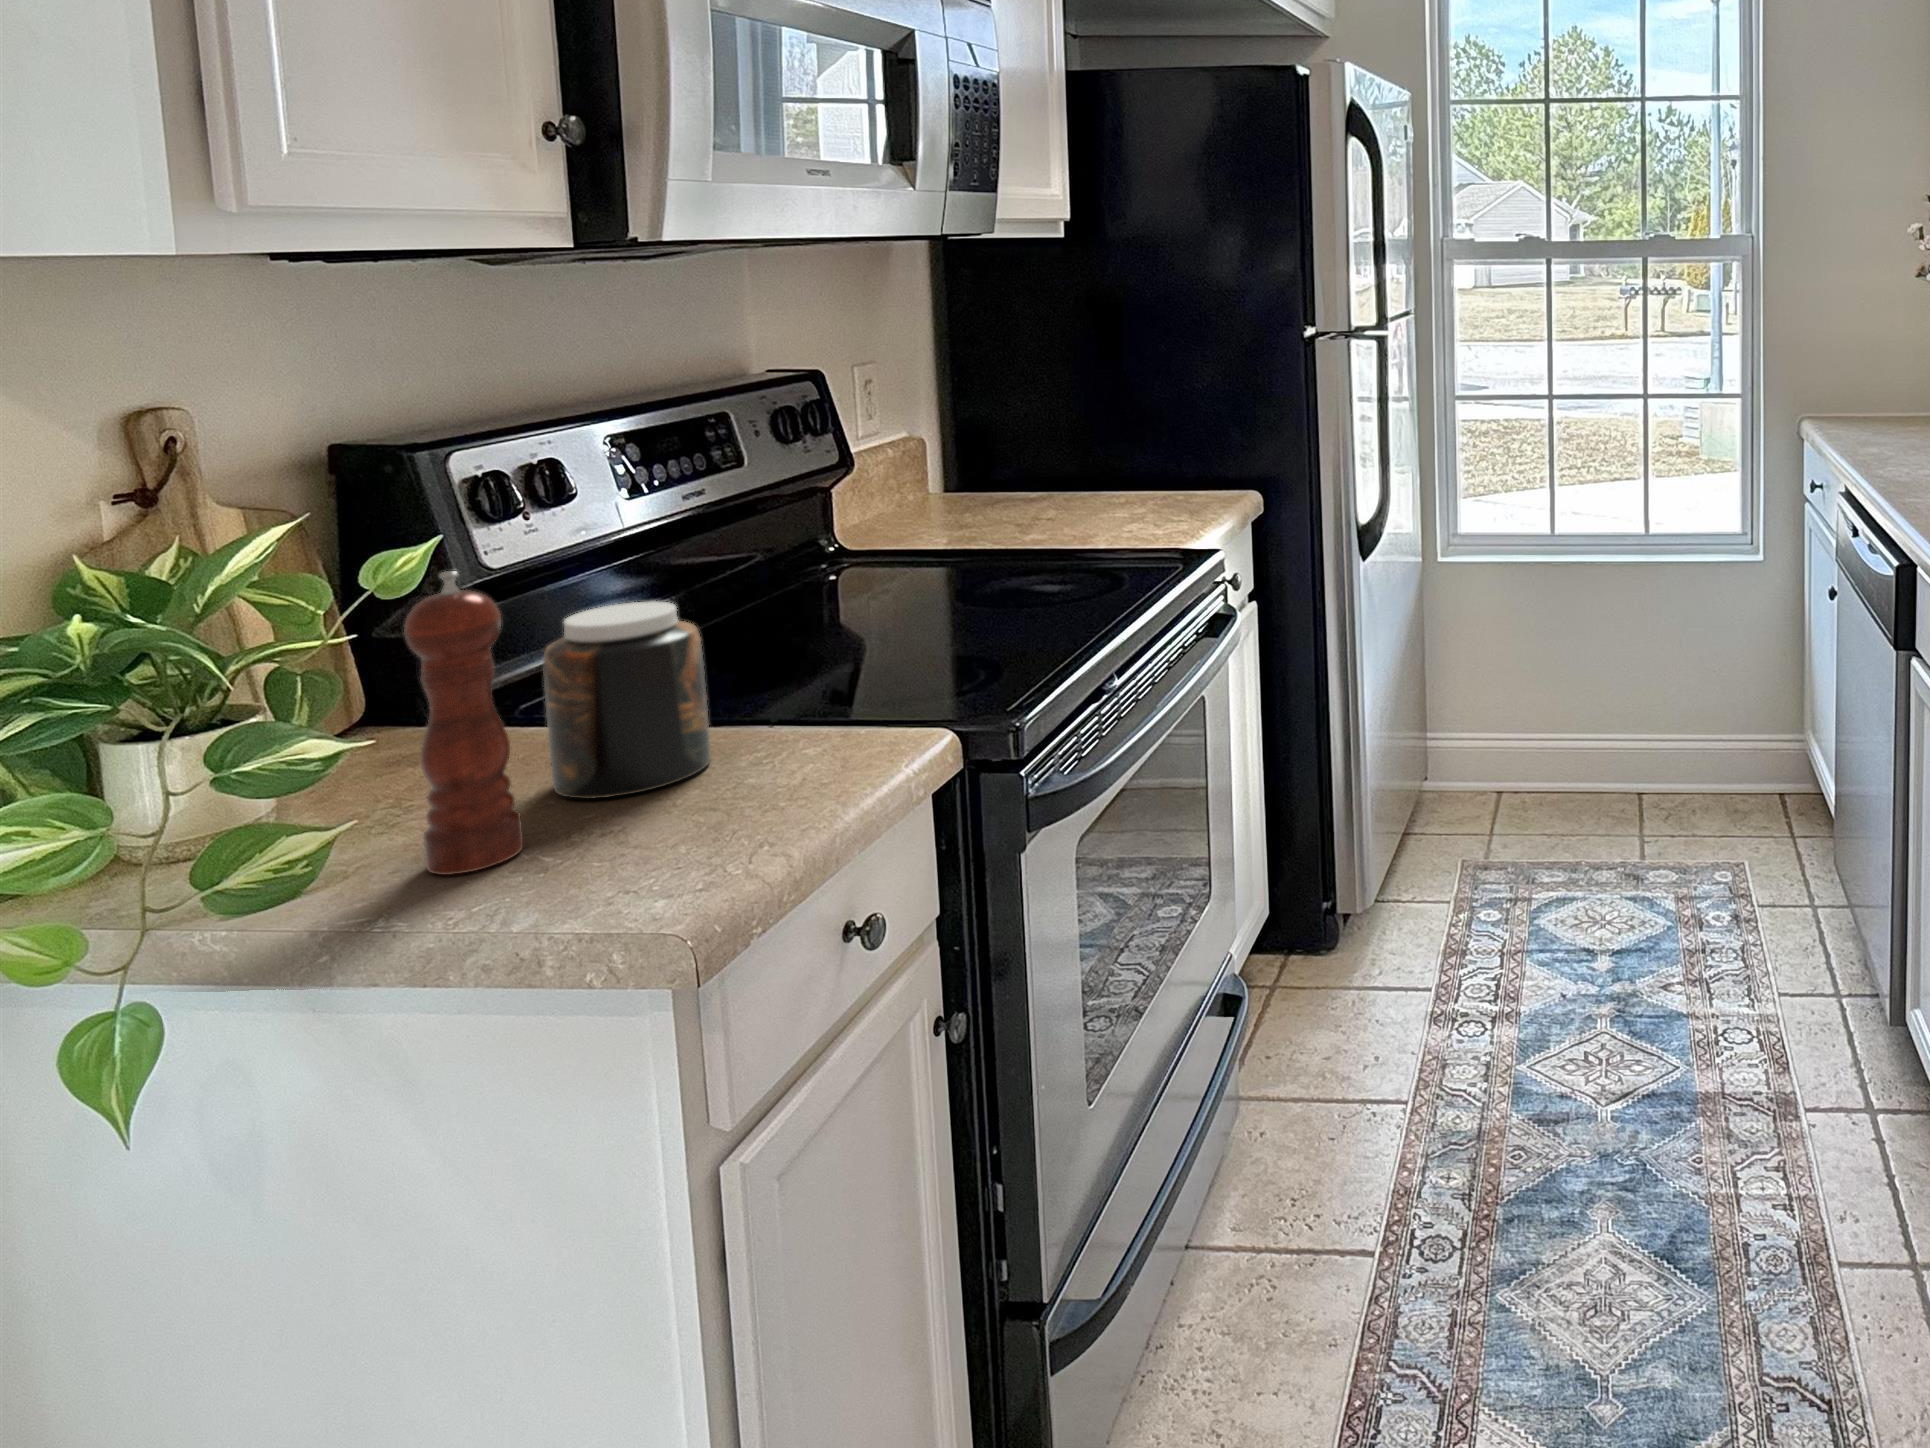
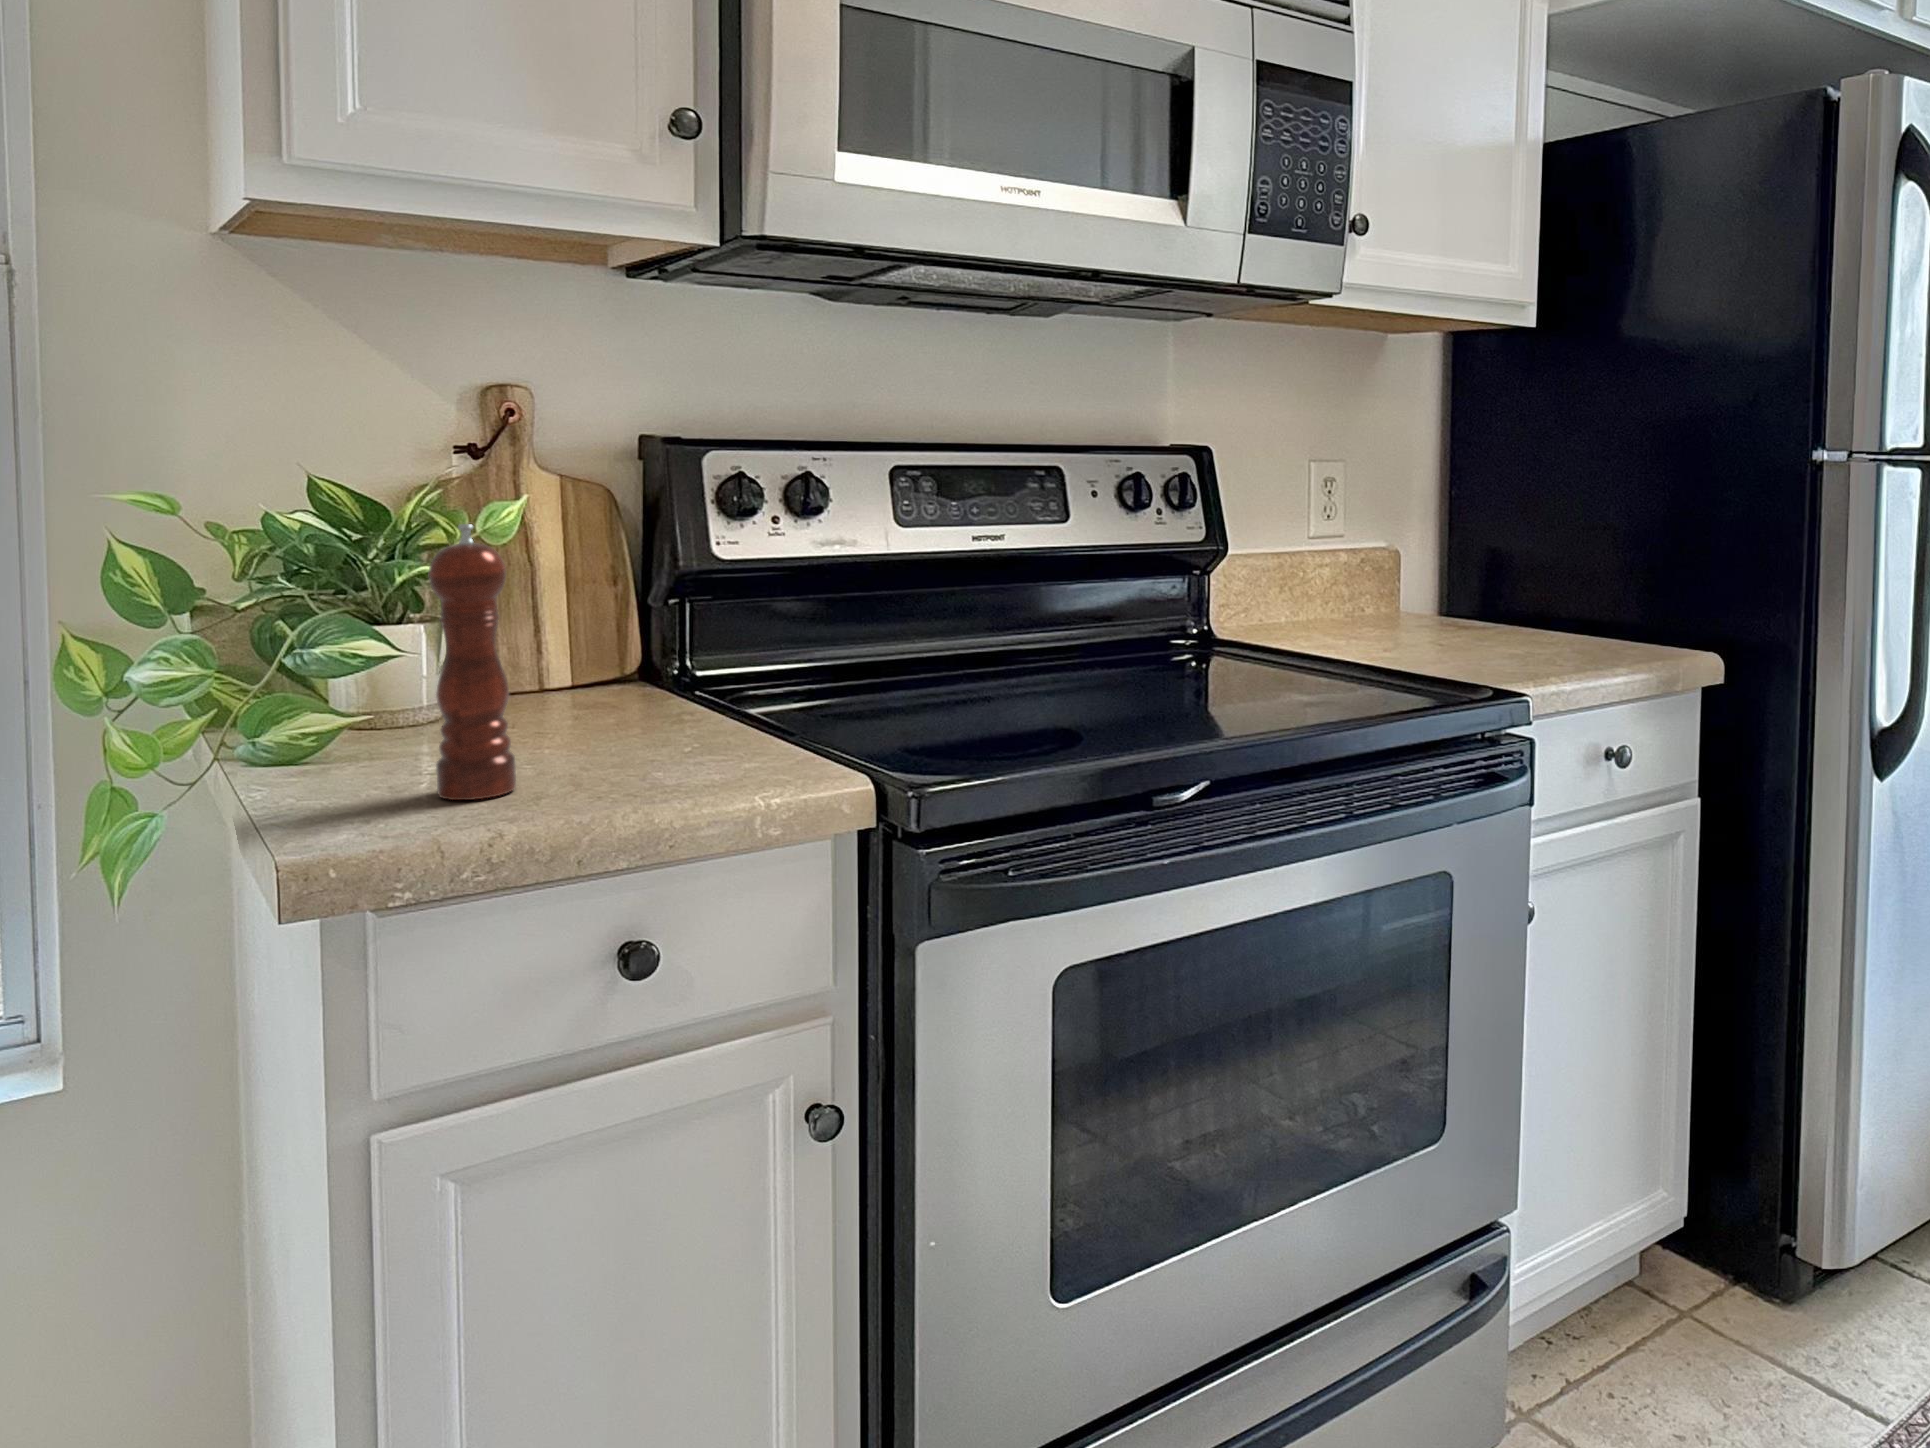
jar: present [543,601,711,799] -> none [602,596,740,777]

